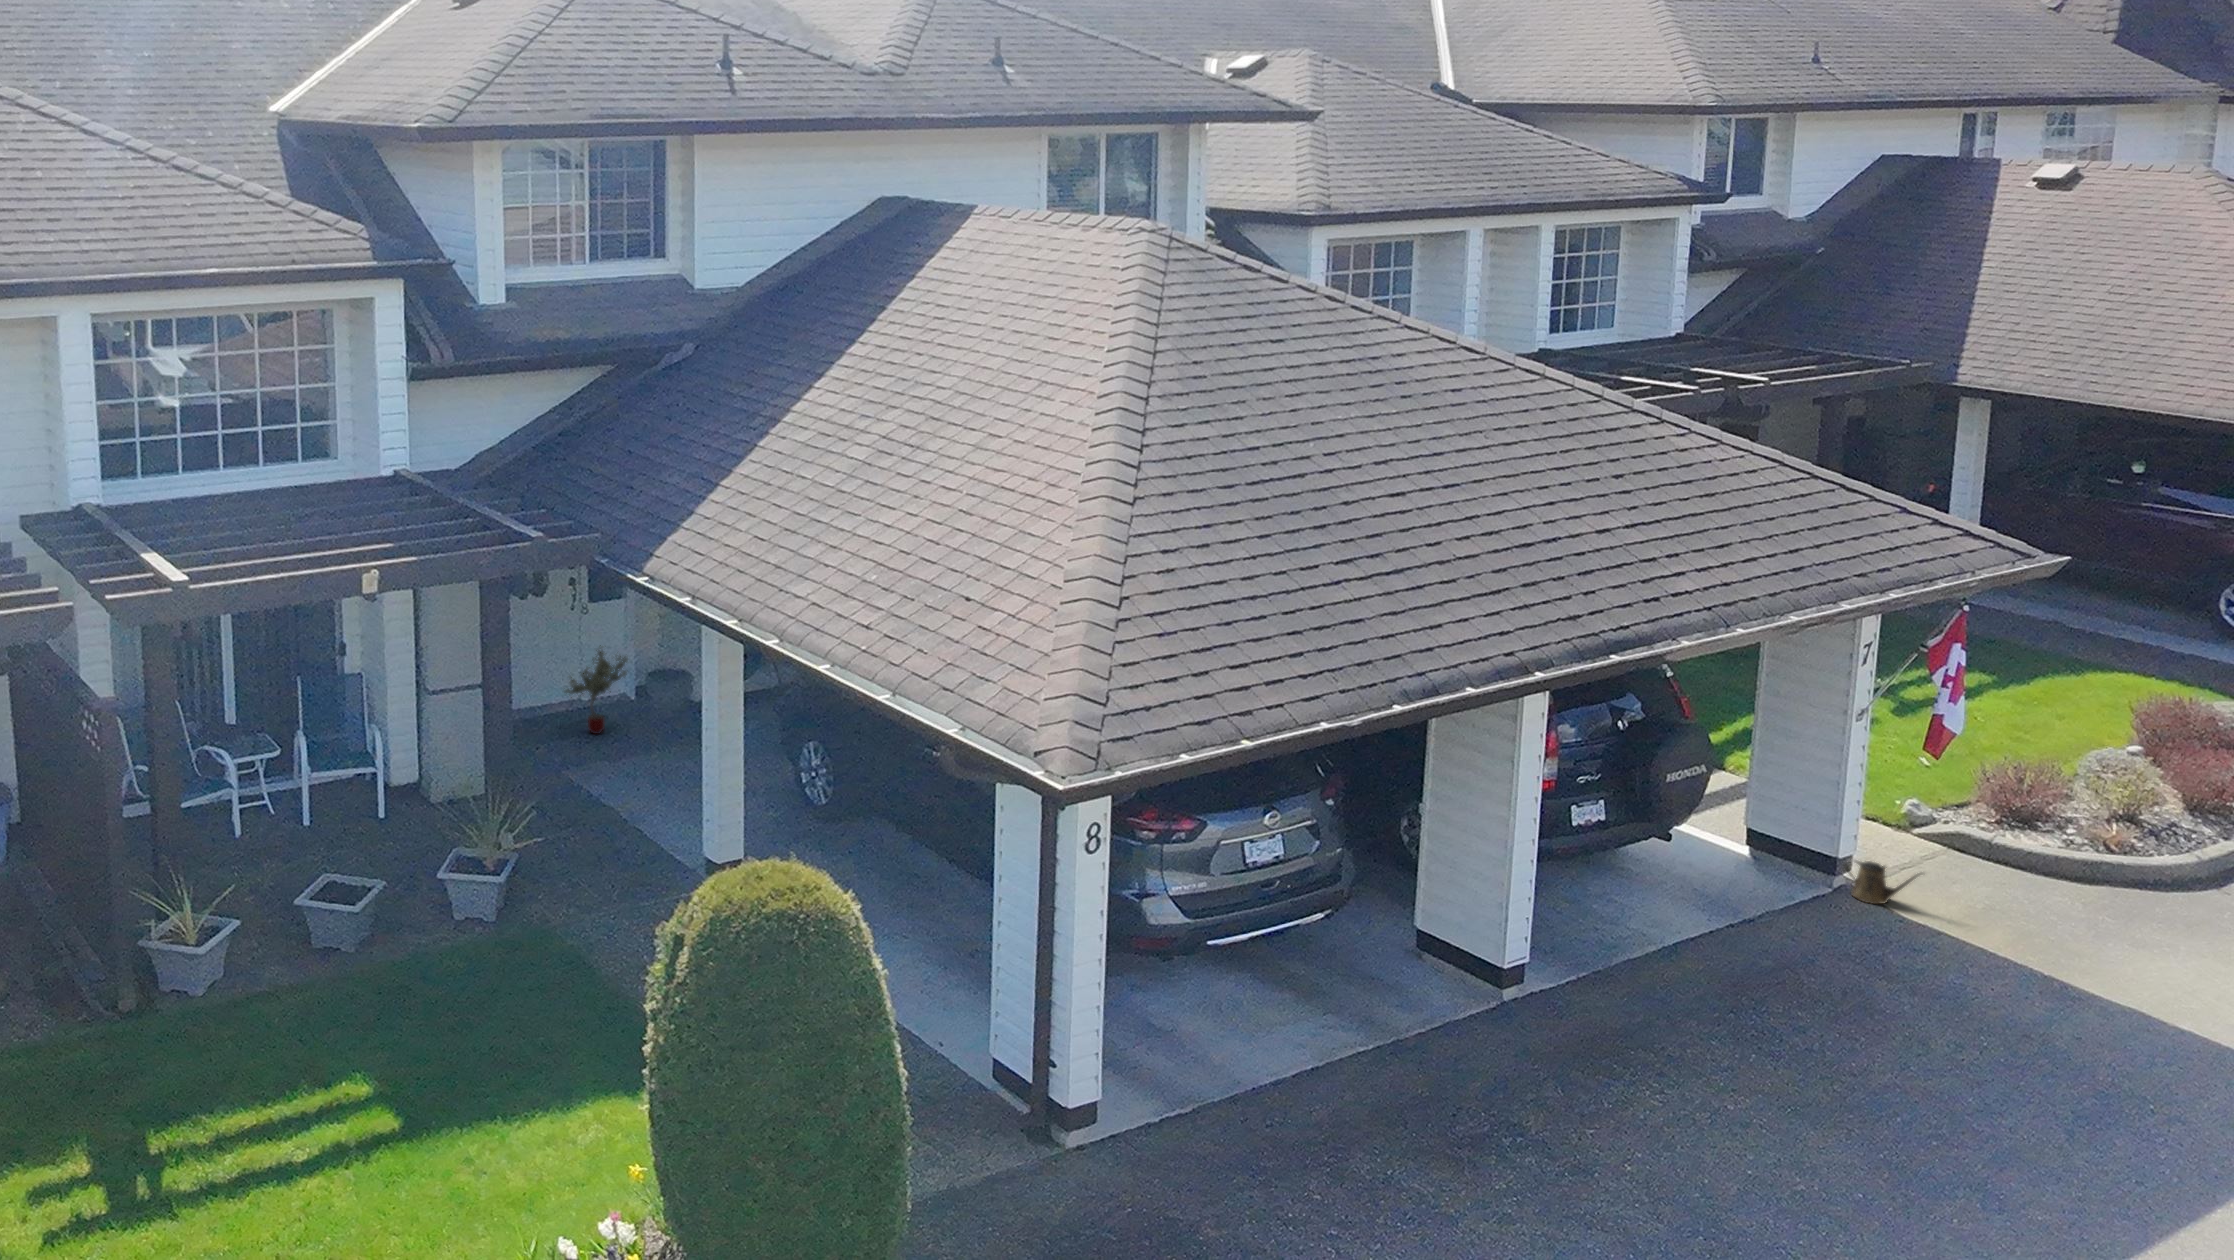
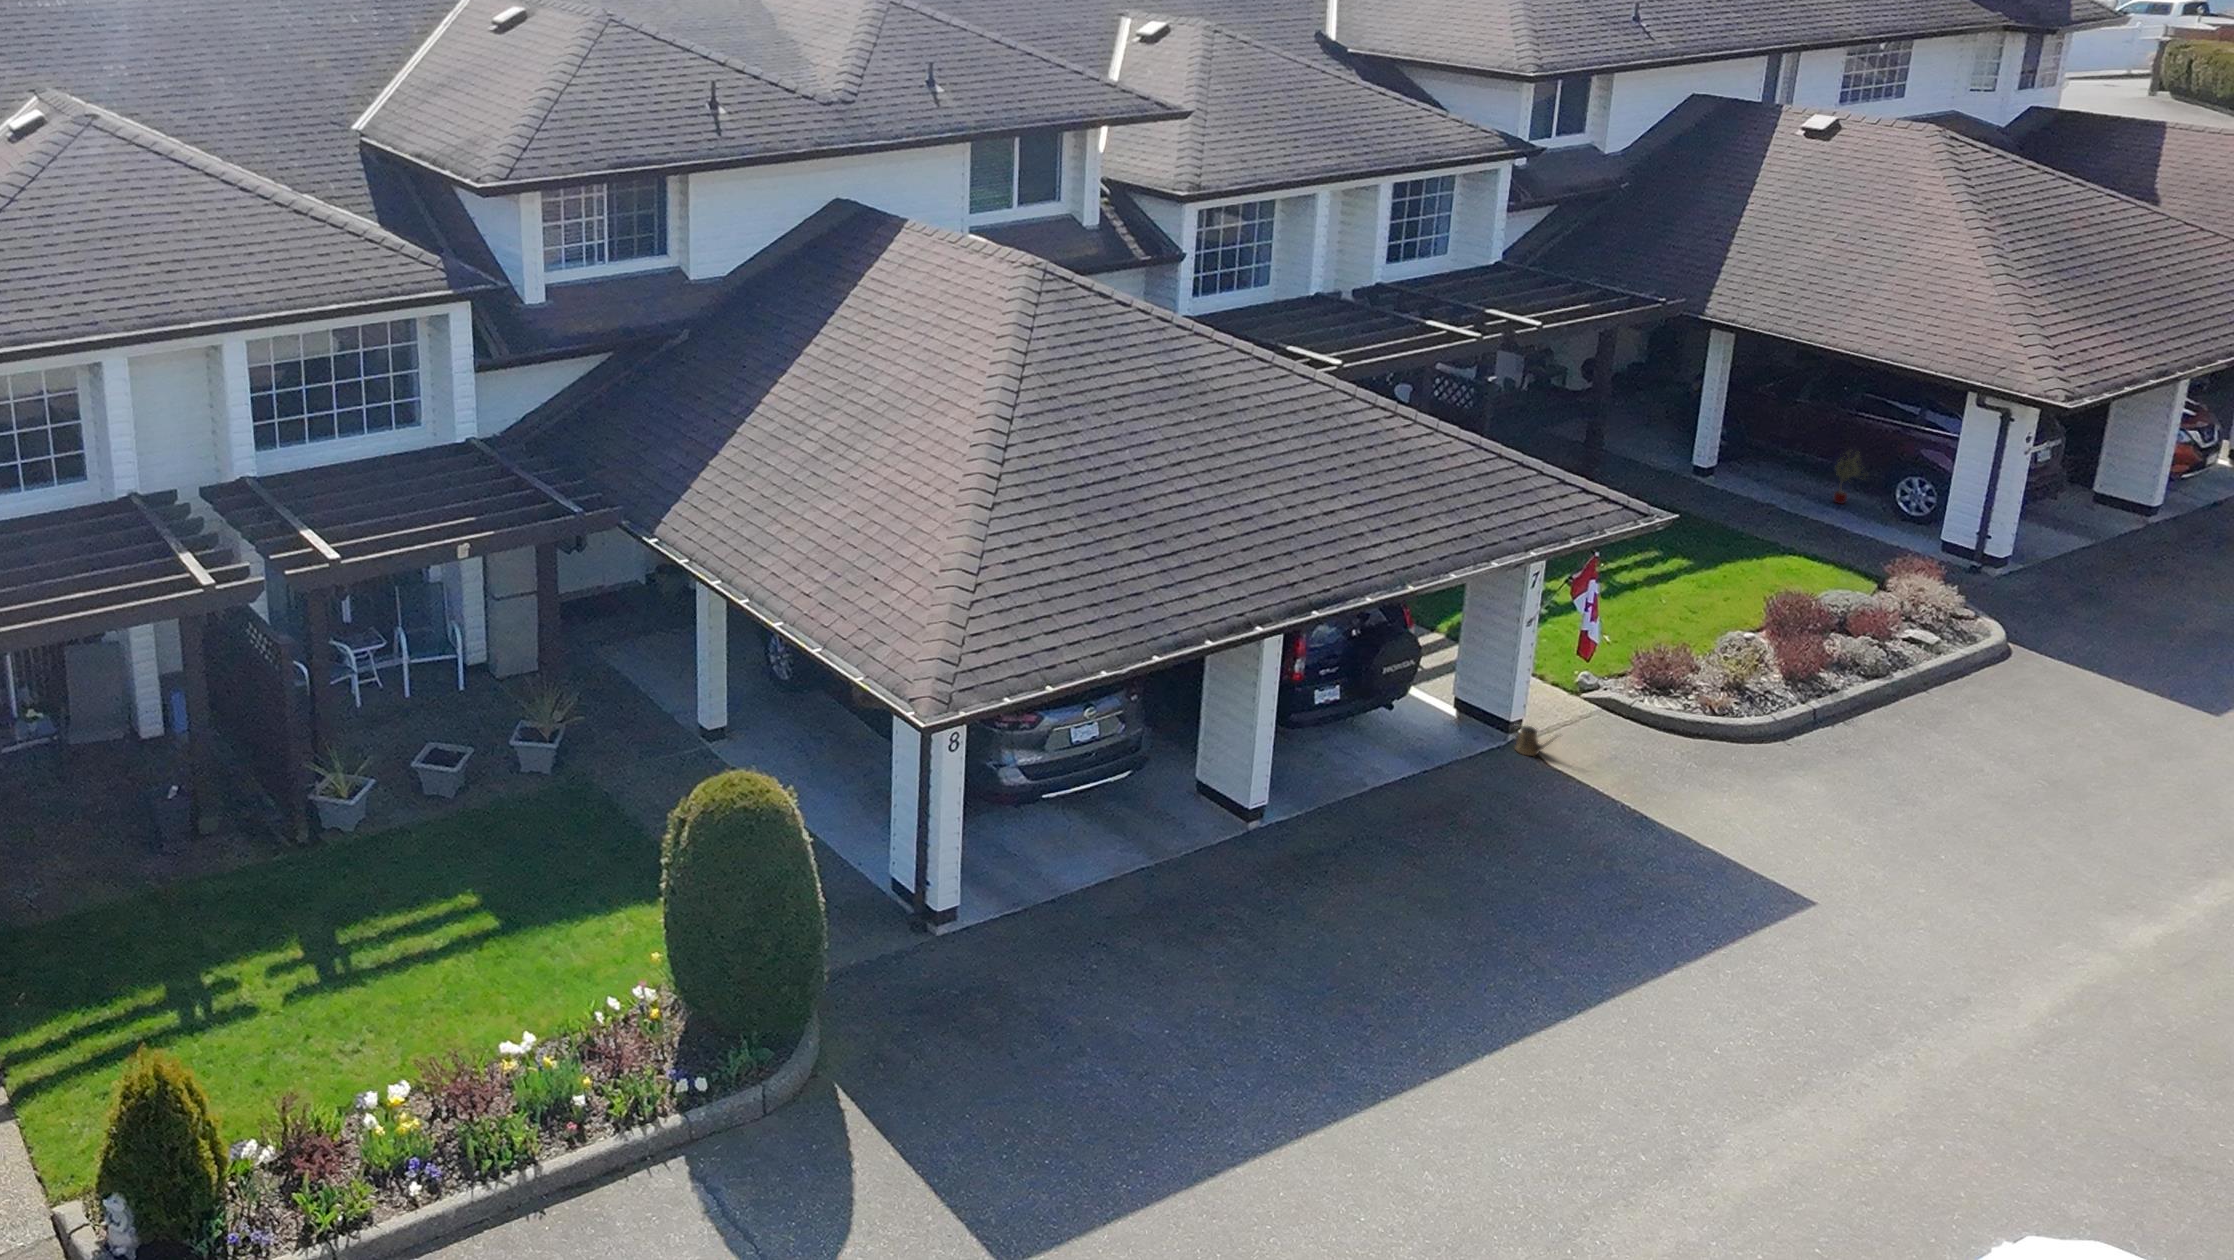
potted tree: present [565,645,627,734] -> present [1834,452,1866,504]

